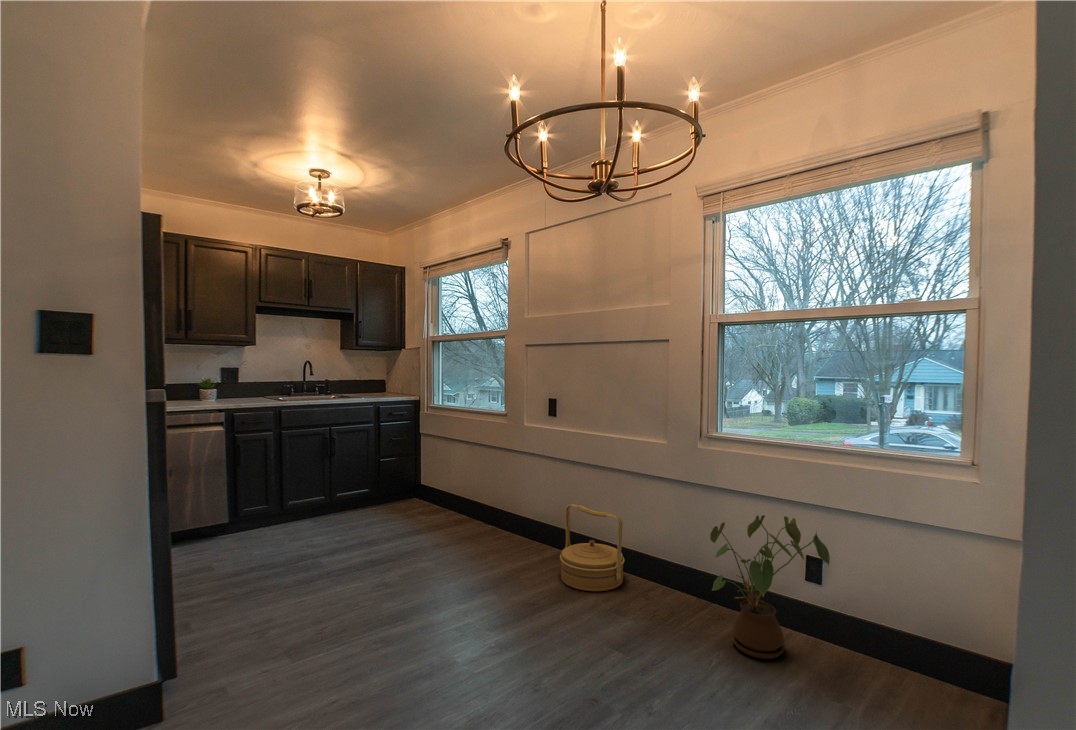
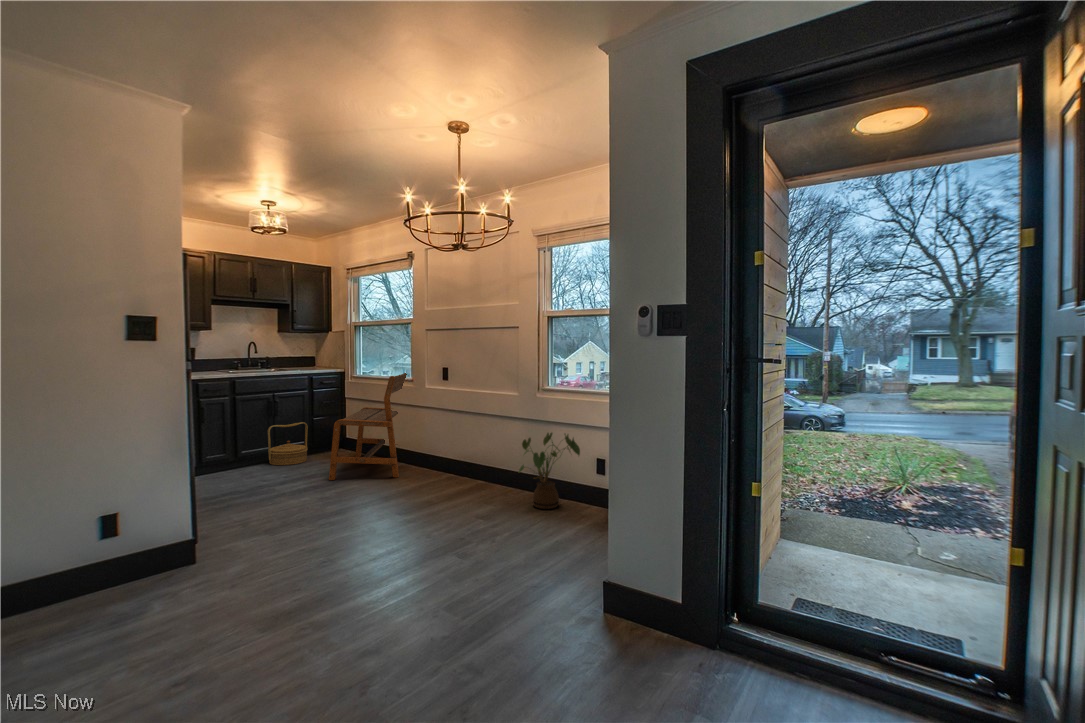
bench: none [395,401,506,561] -> present [329,373,407,480]
woven basket: present [560,504,625,591] -> present [268,422,308,465]

